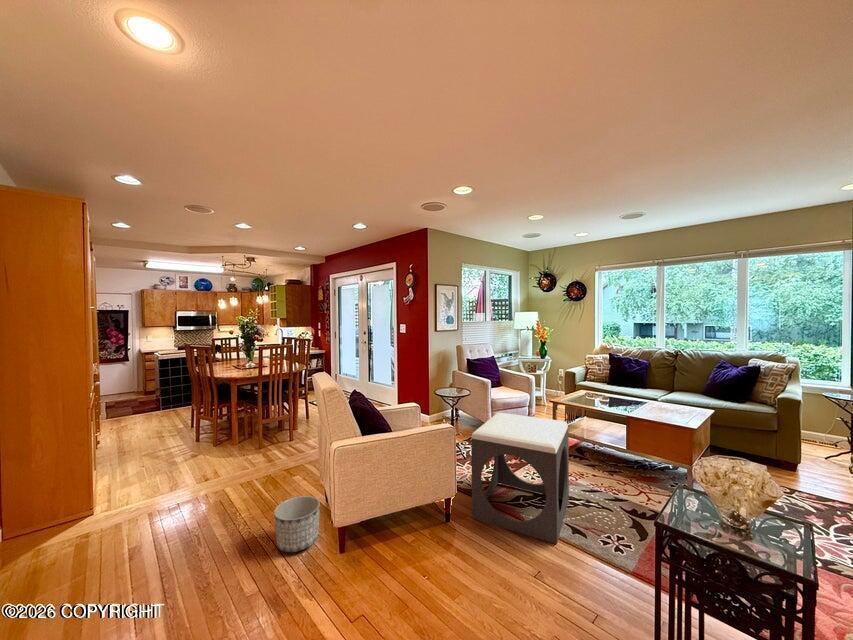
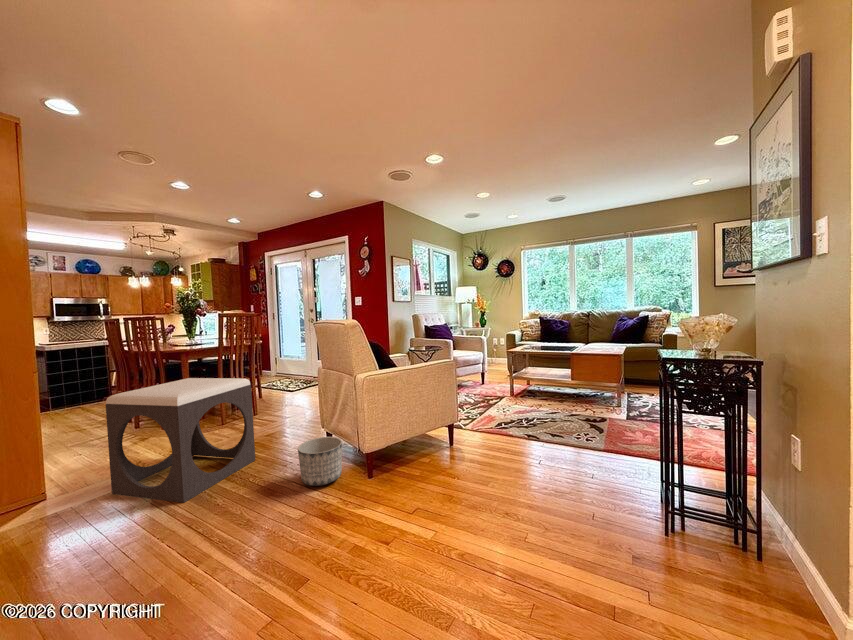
footstool: present [471,412,569,544] -> present [106,378,255,503]

